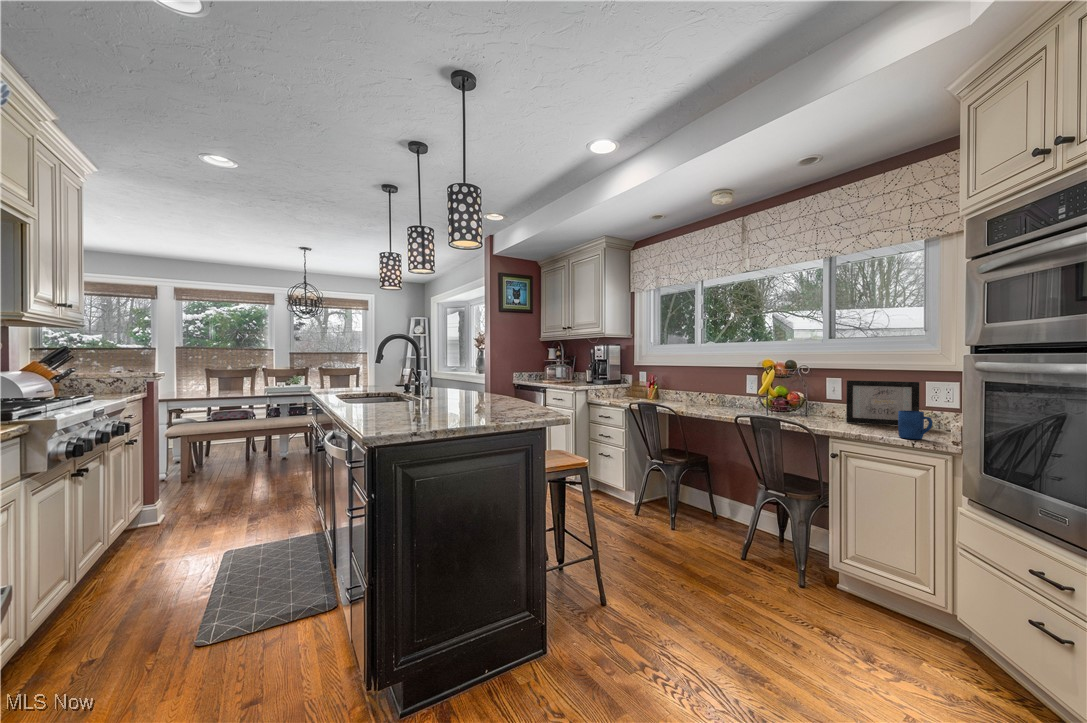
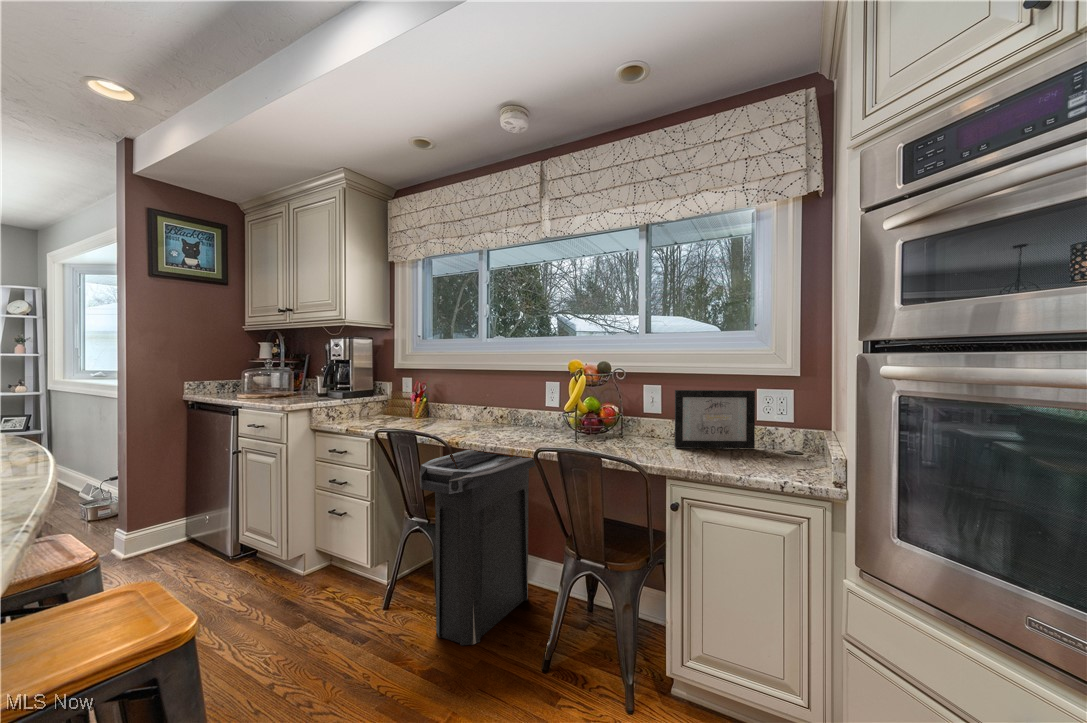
mug: present [898,410,933,439] -> none [755,435,798,477]
trash can: none [658,418,742,542] -> present [420,450,536,645]

